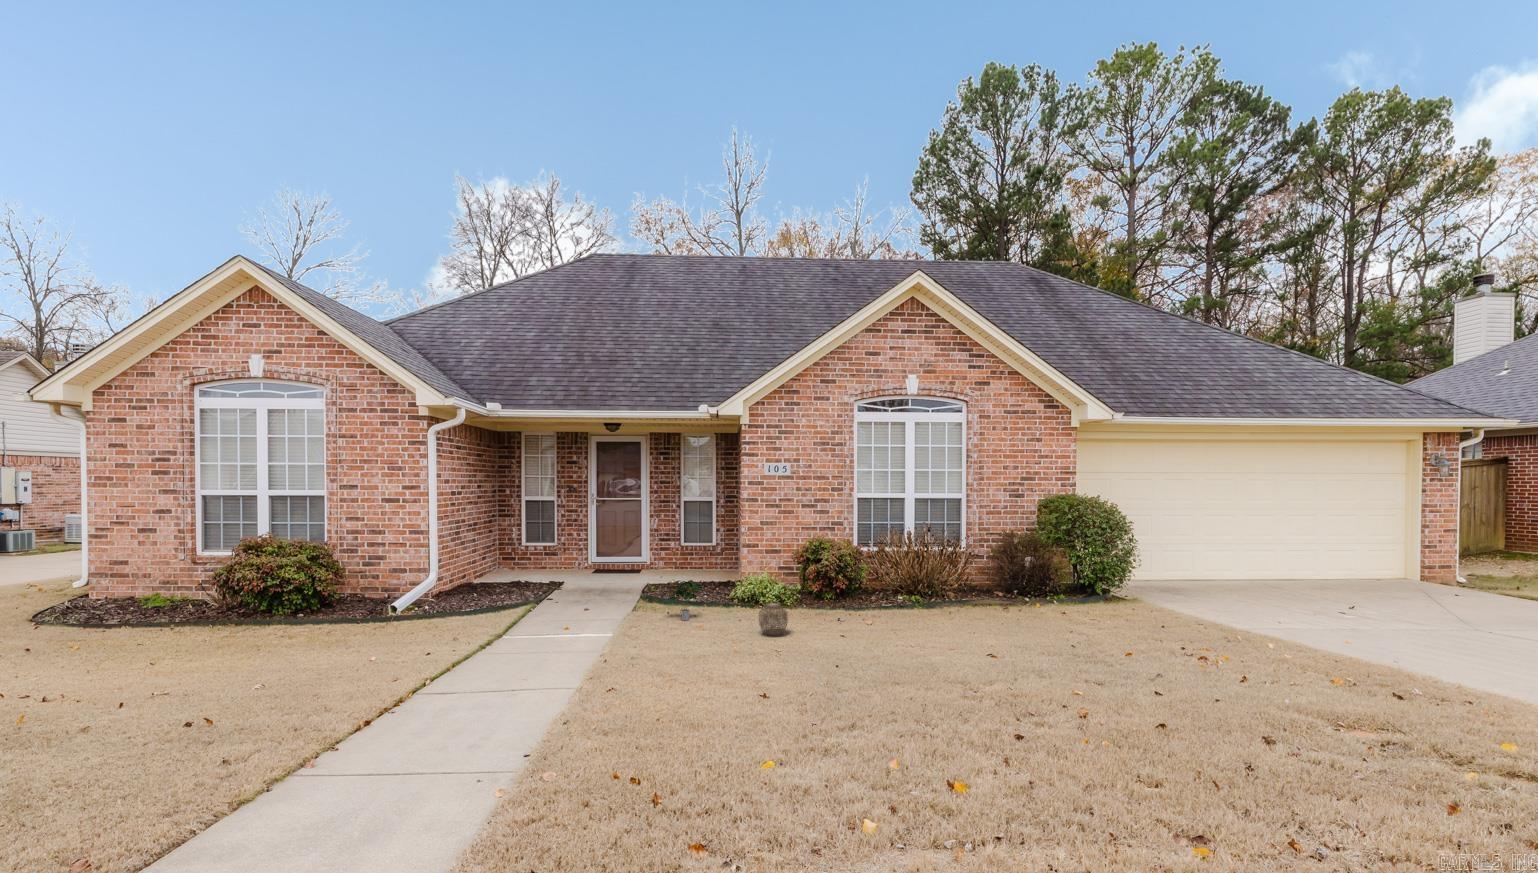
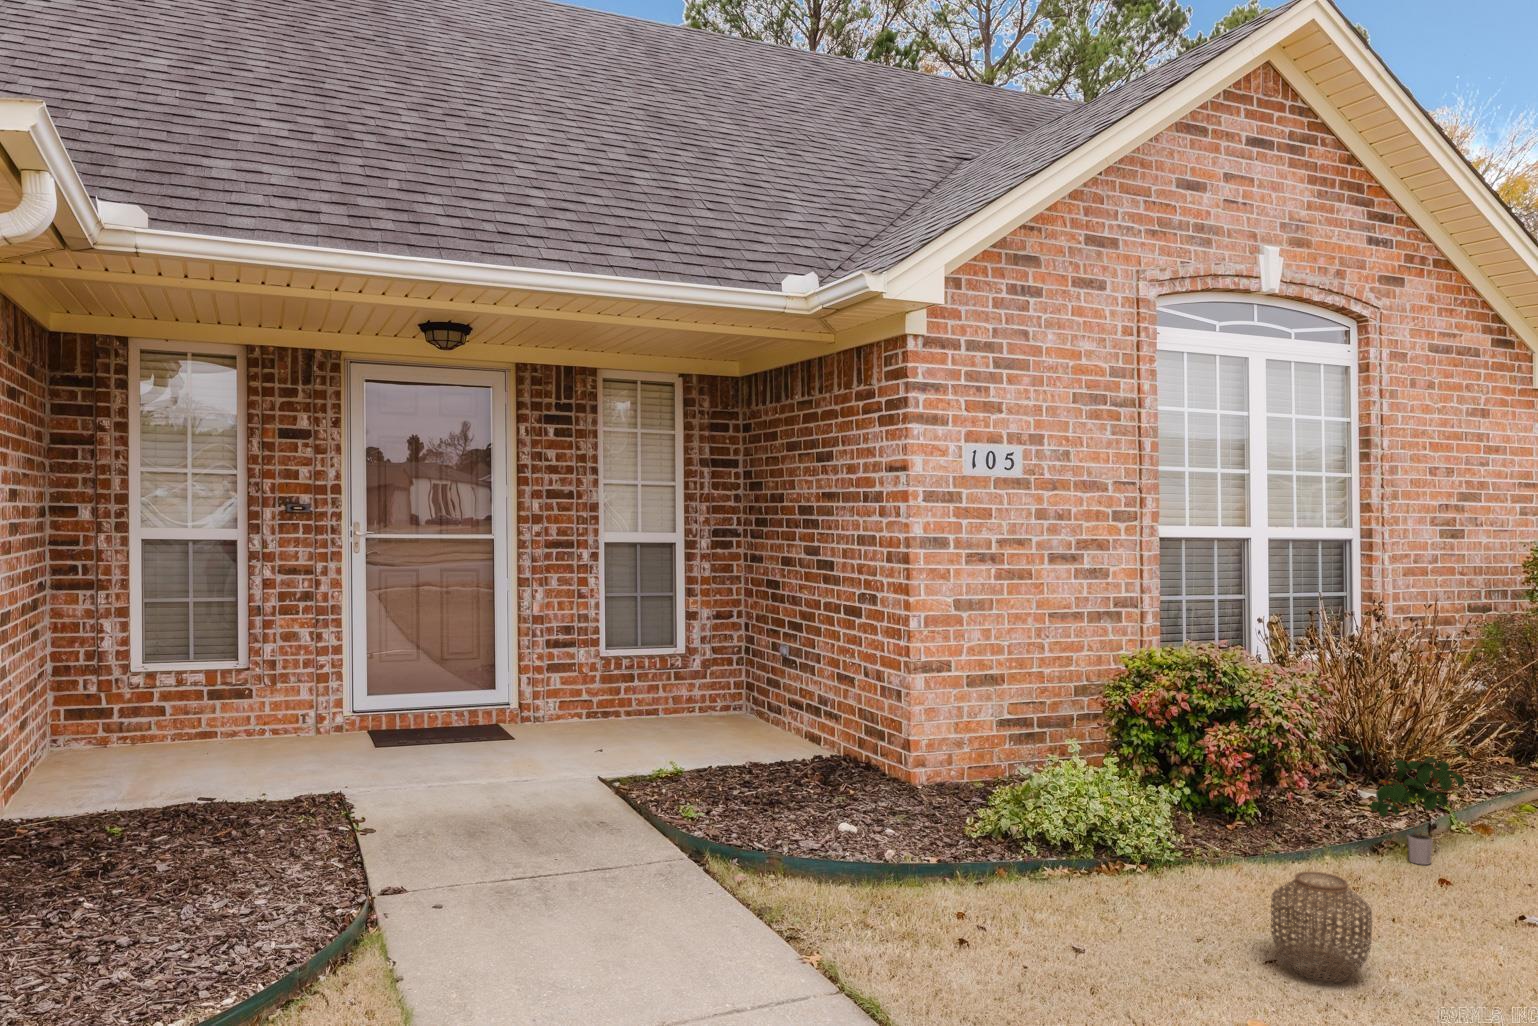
potted plant: present [668,580,703,620] -> present [1370,757,1465,865]

